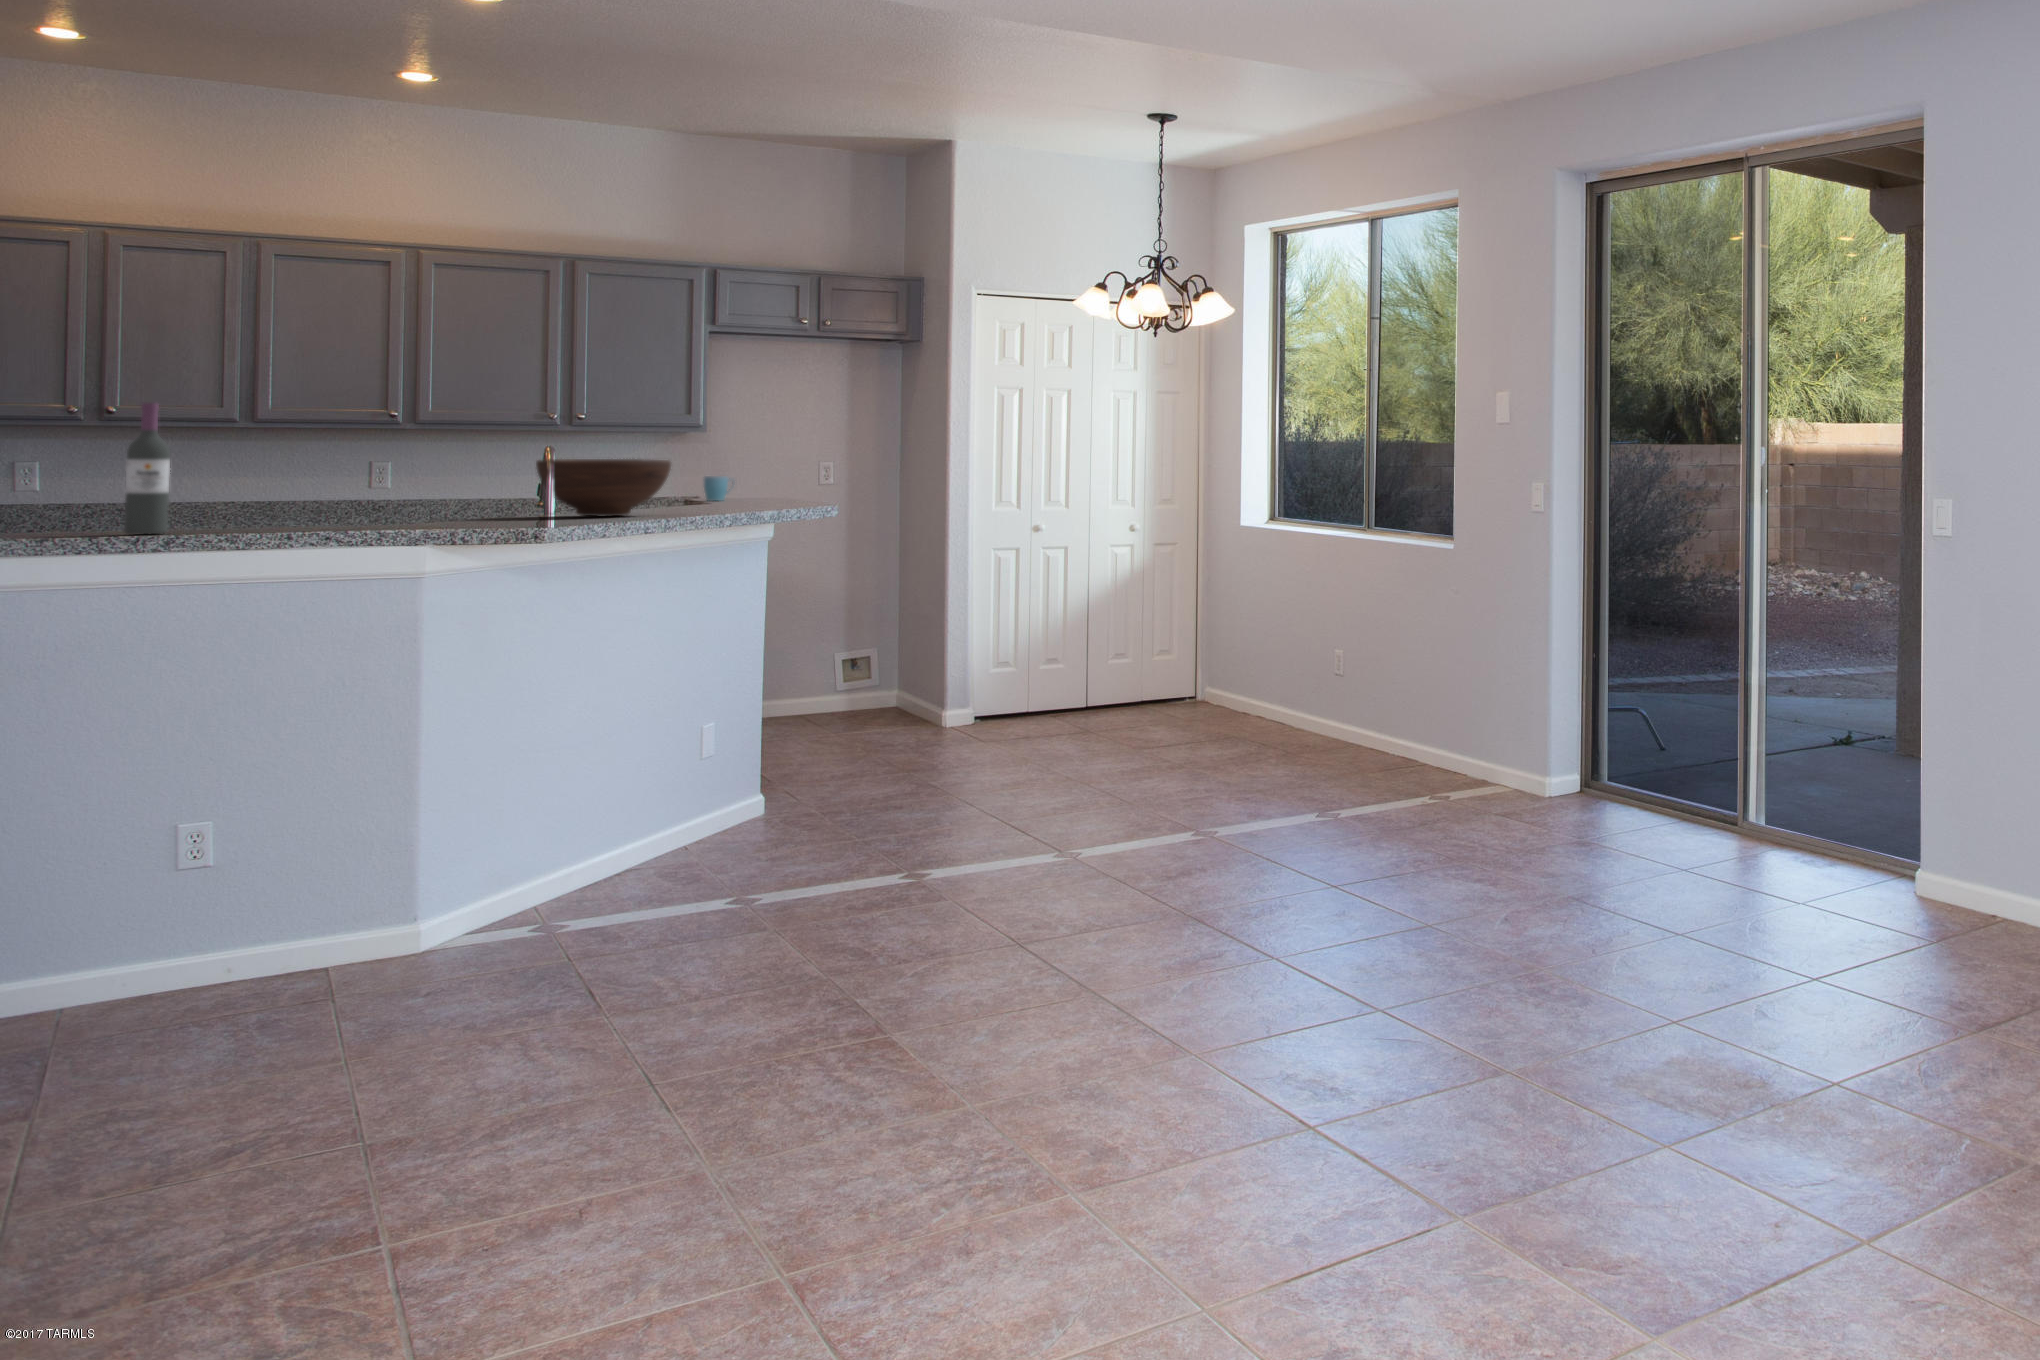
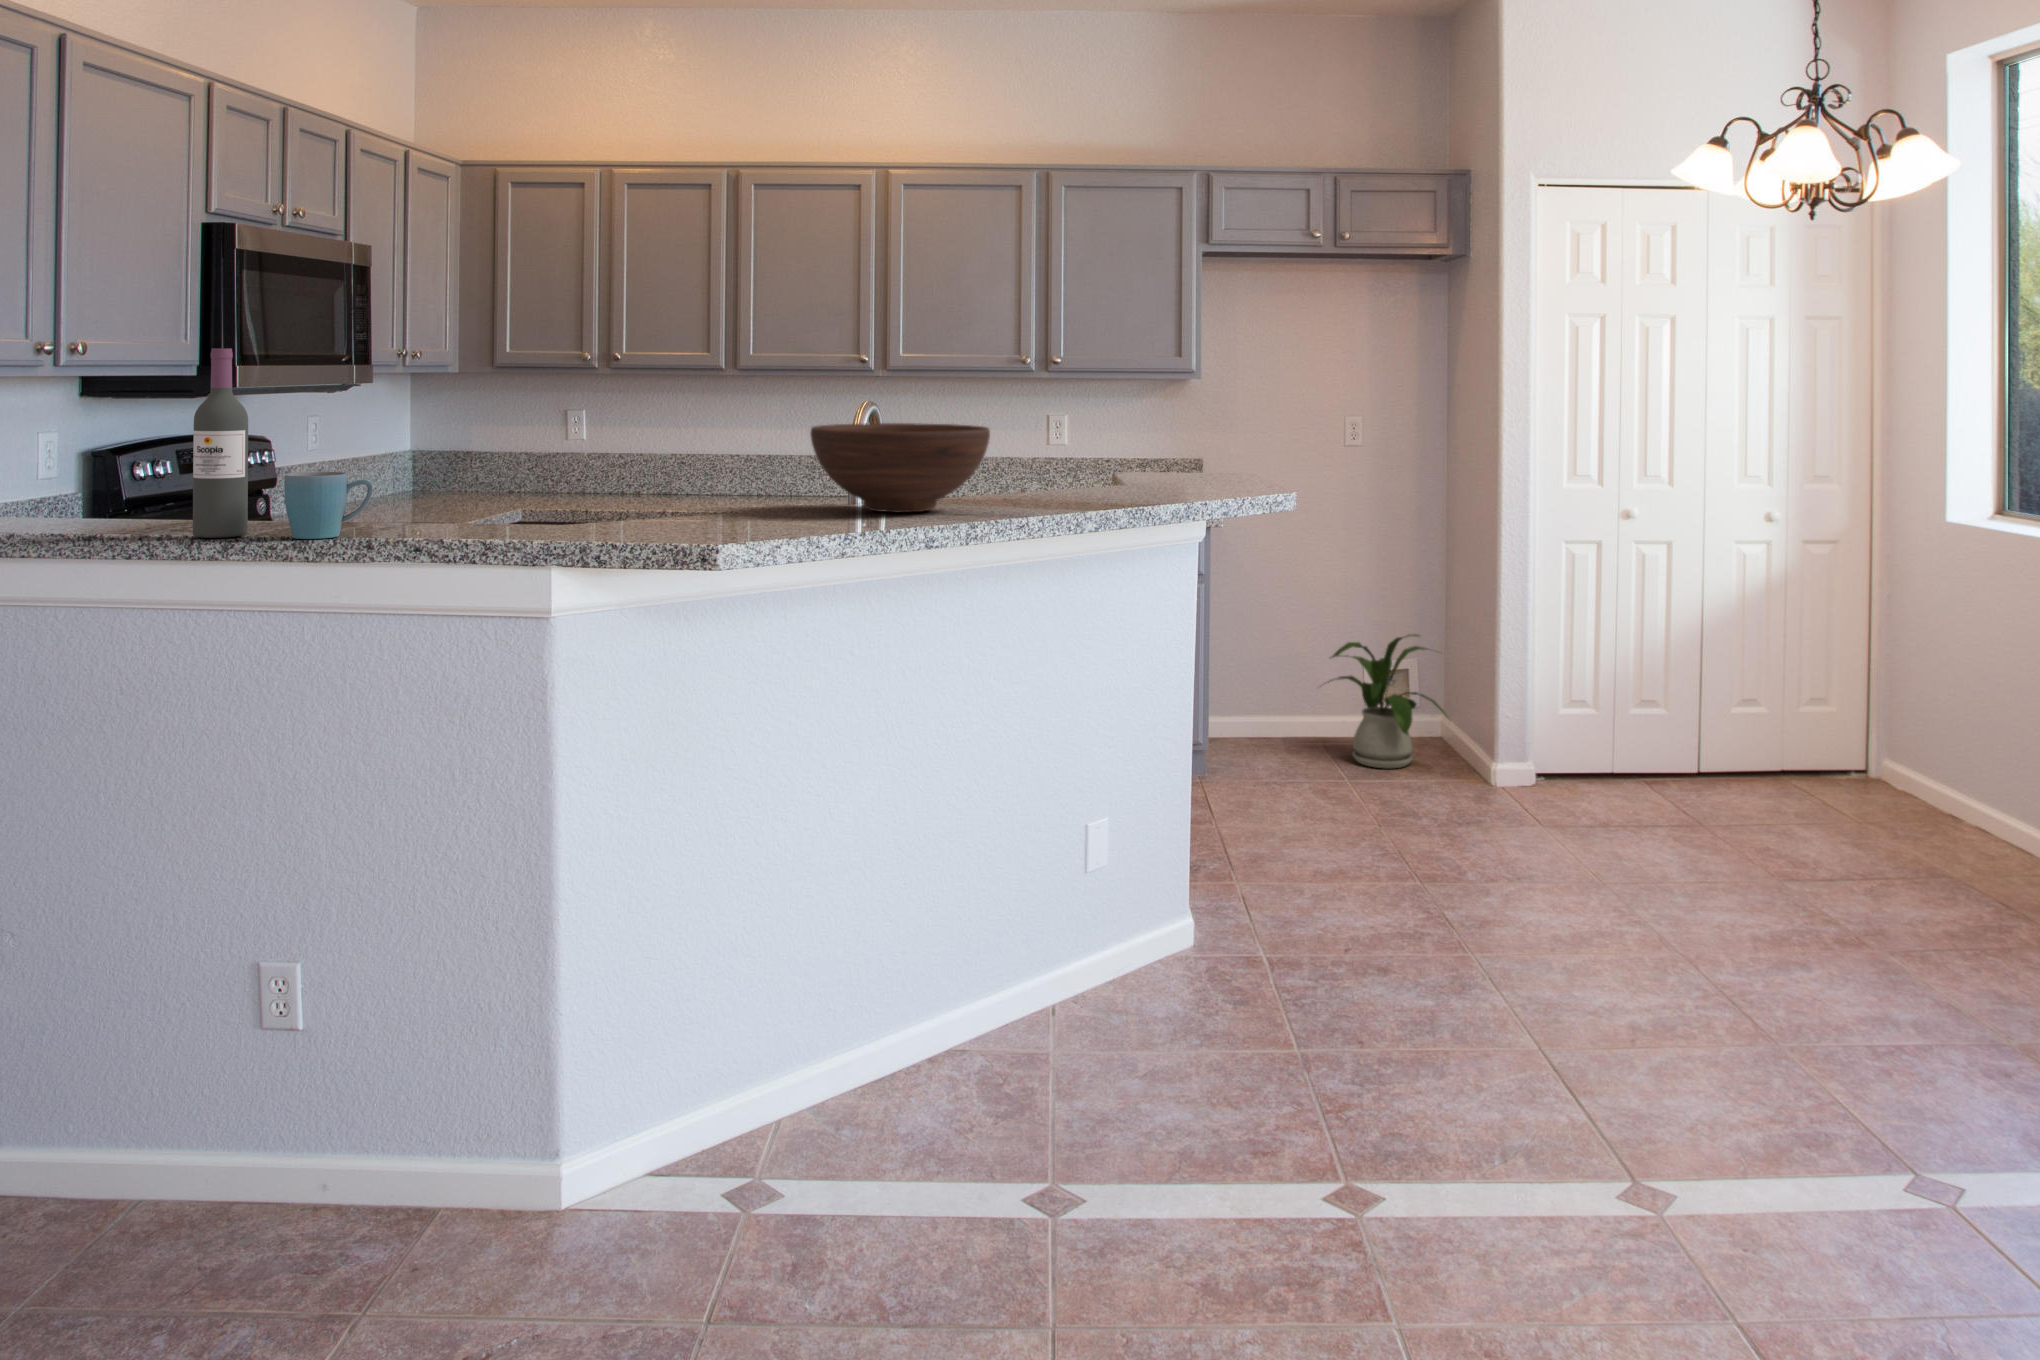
mug: present [704,476,734,501] -> present [284,472,373,539]
house plant: none [799,624,911,729] -> present [1328,634,1446,769]

